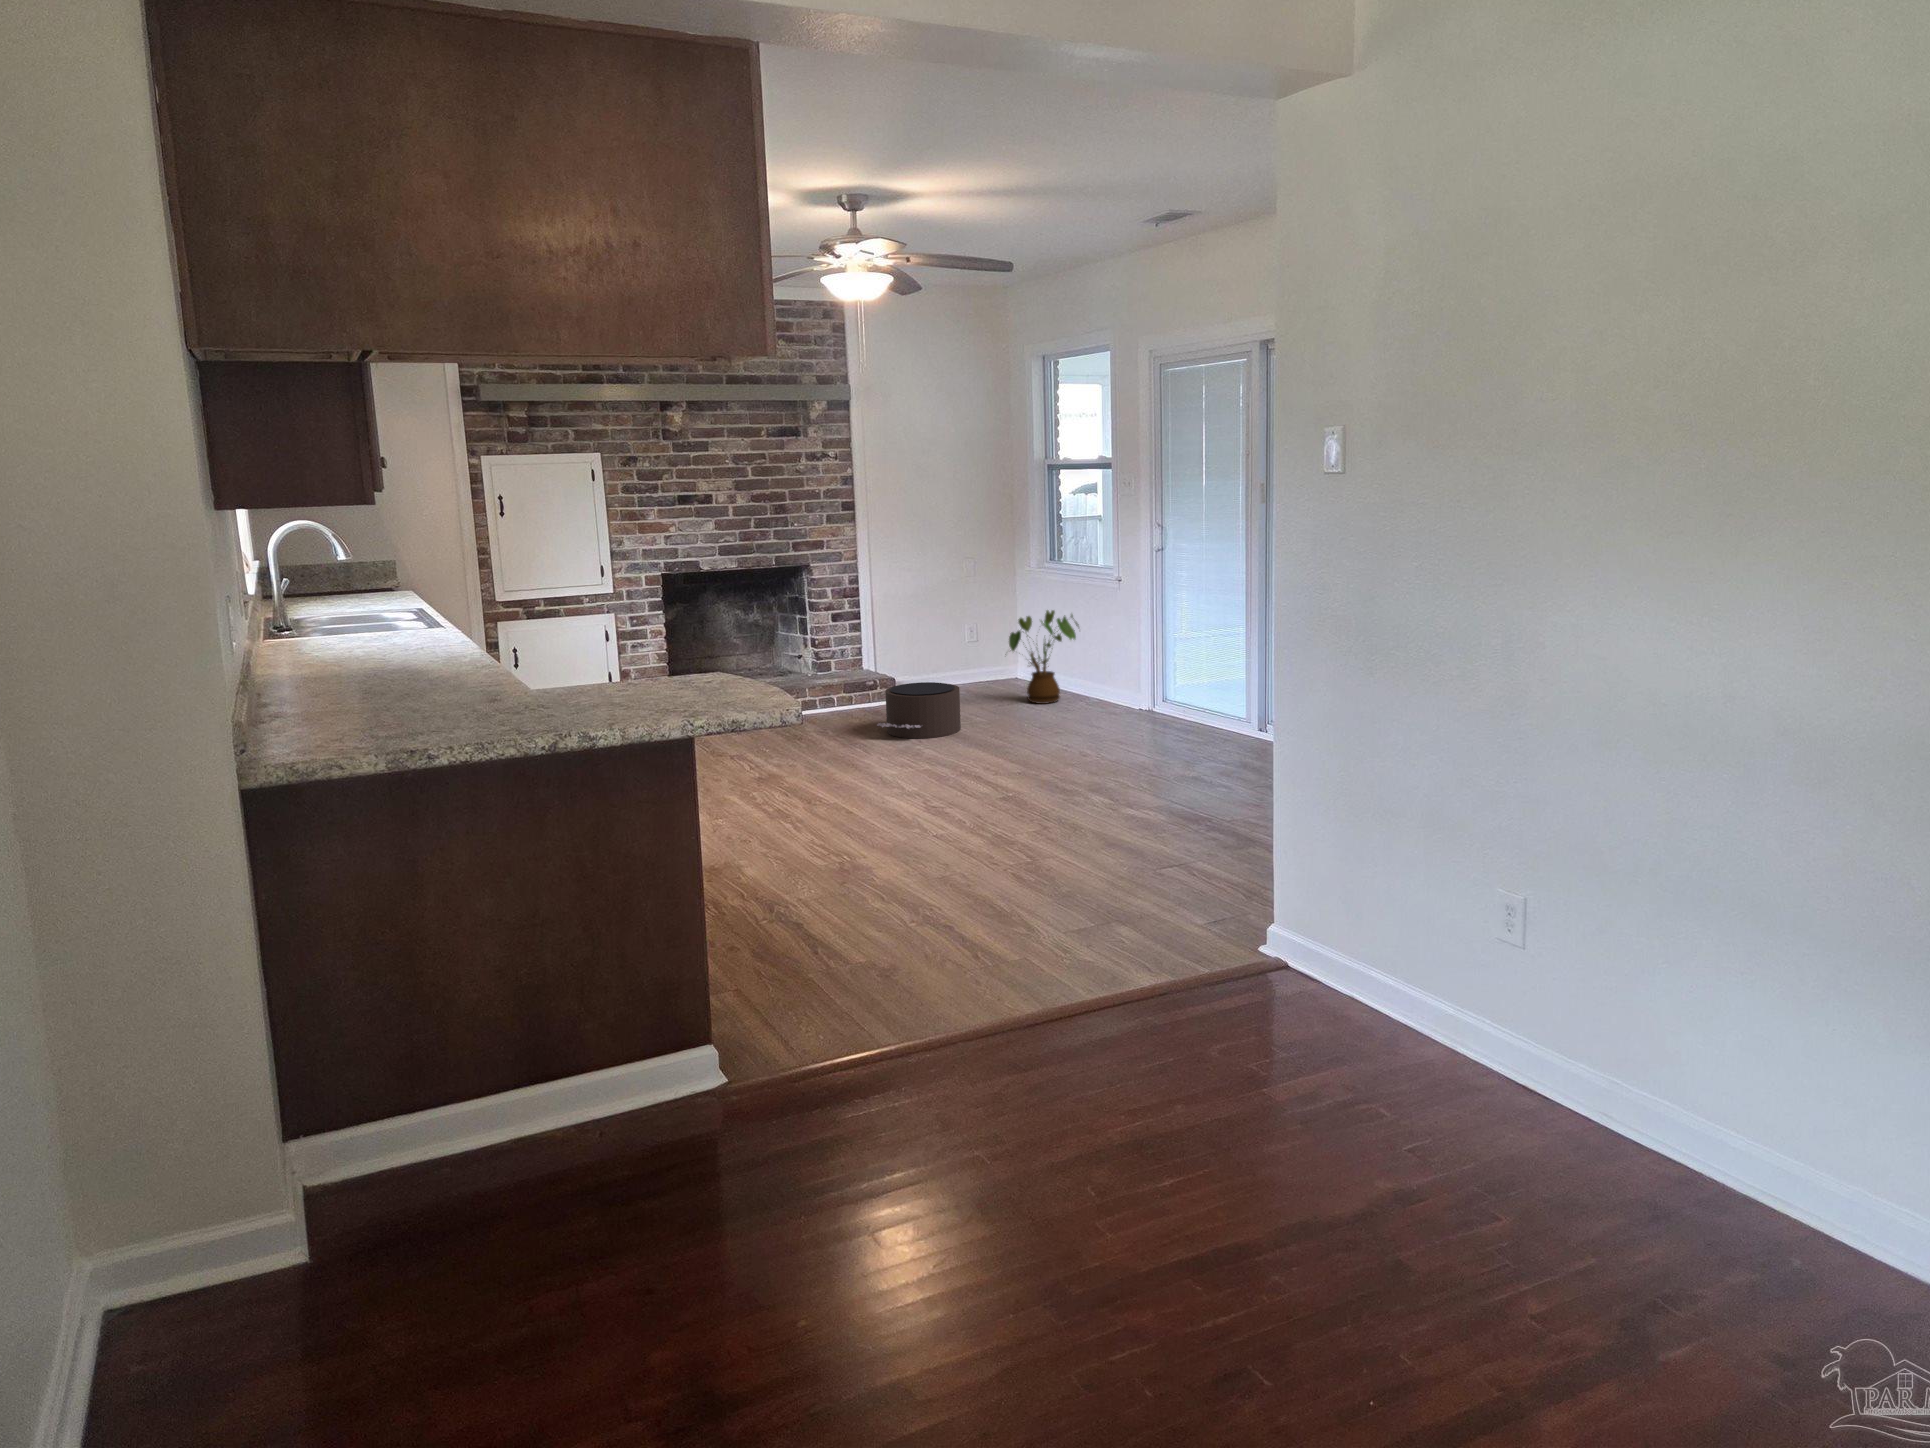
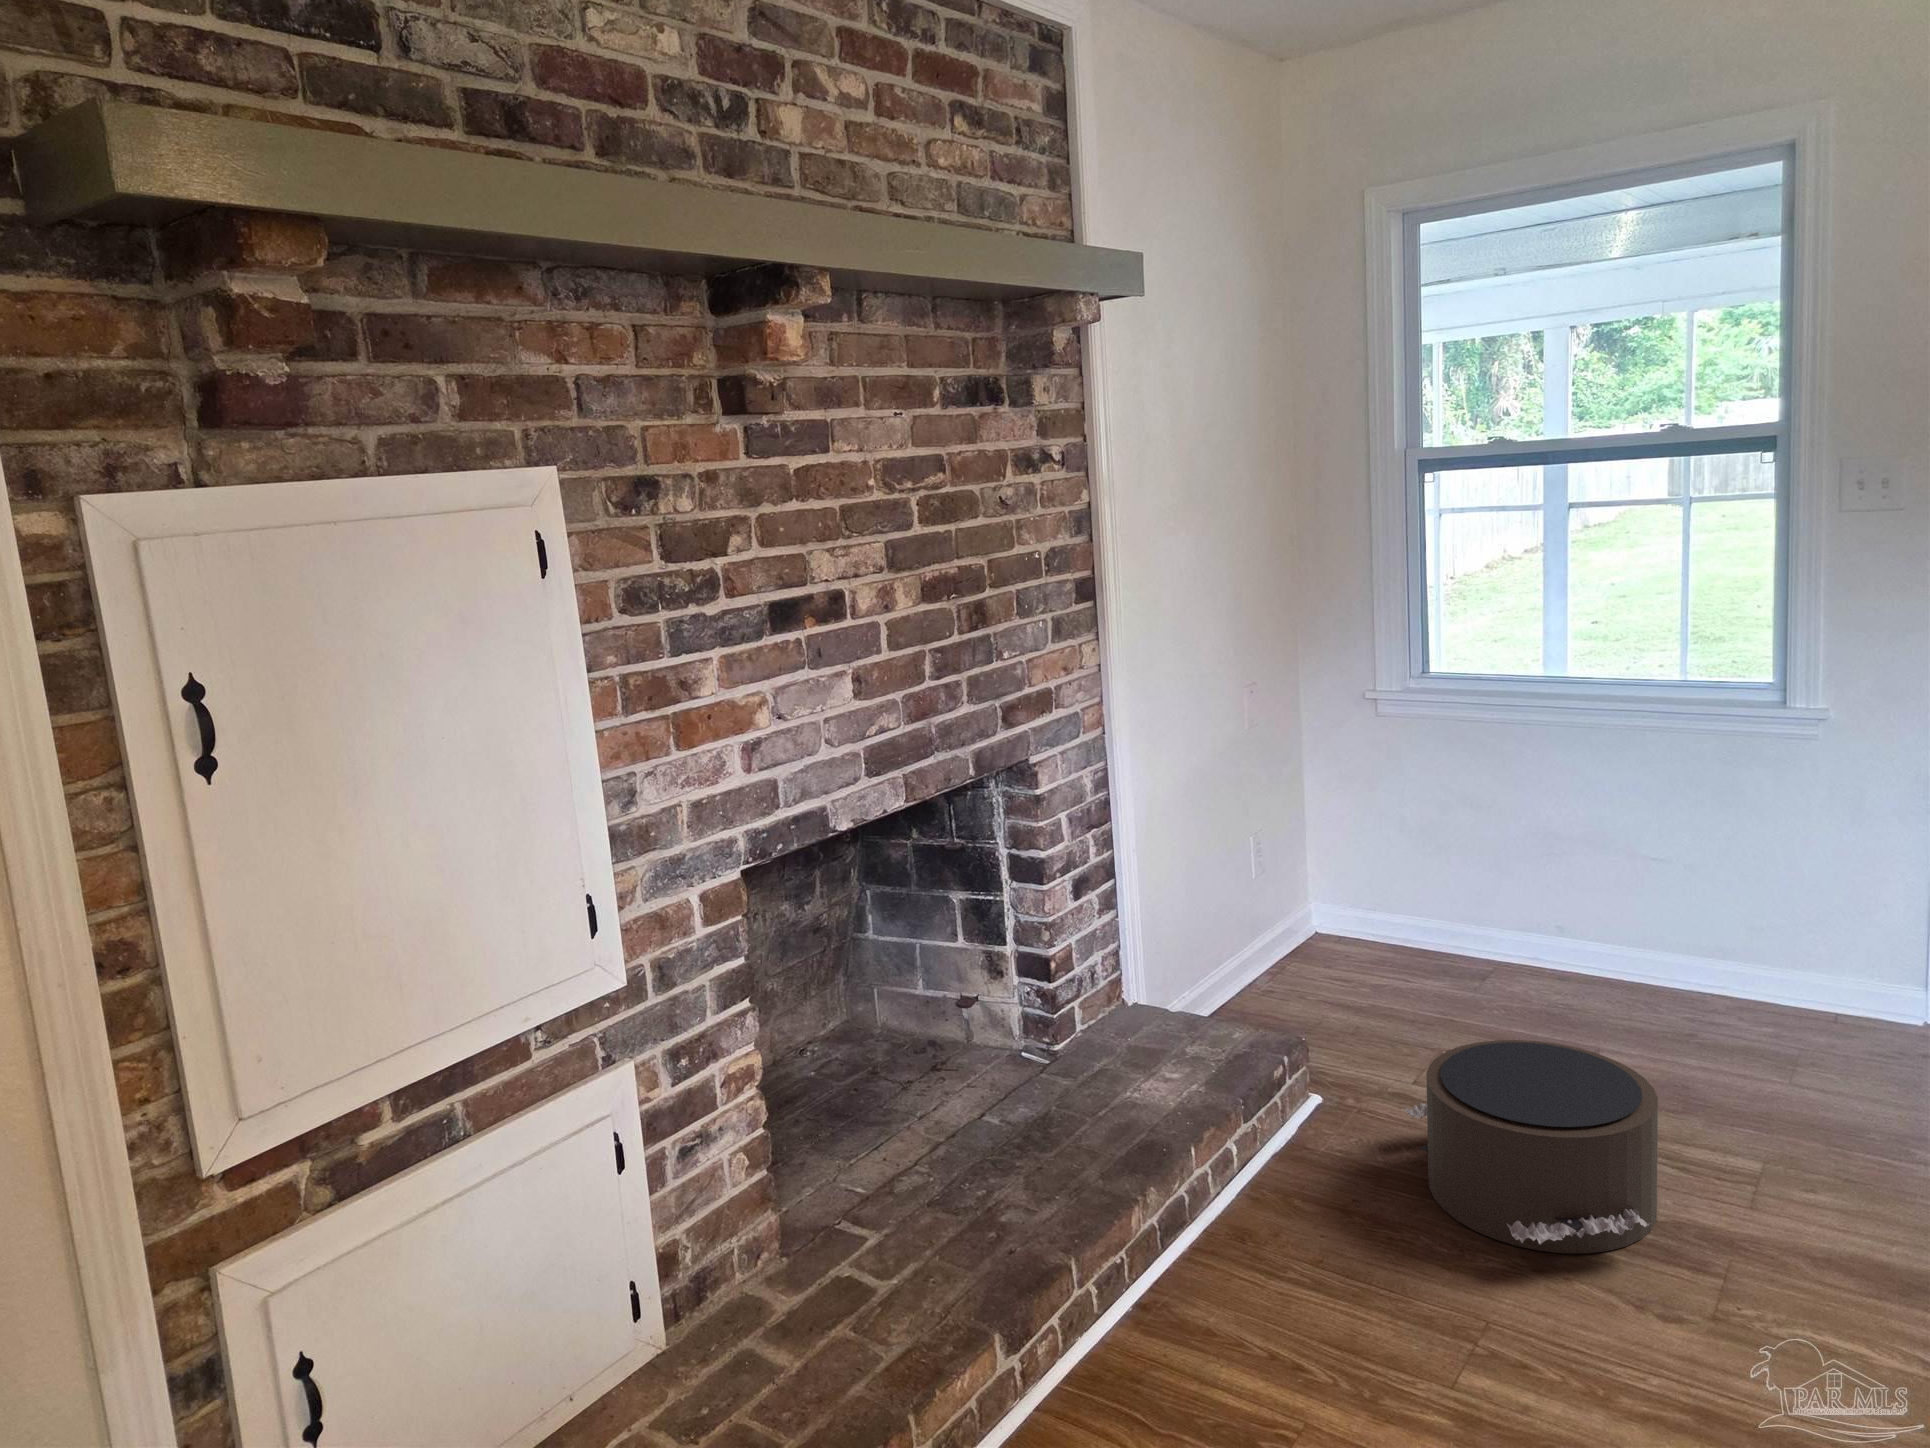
house plant: present [1009,610,1079,704] -> none [1436,786,1635,1009]

